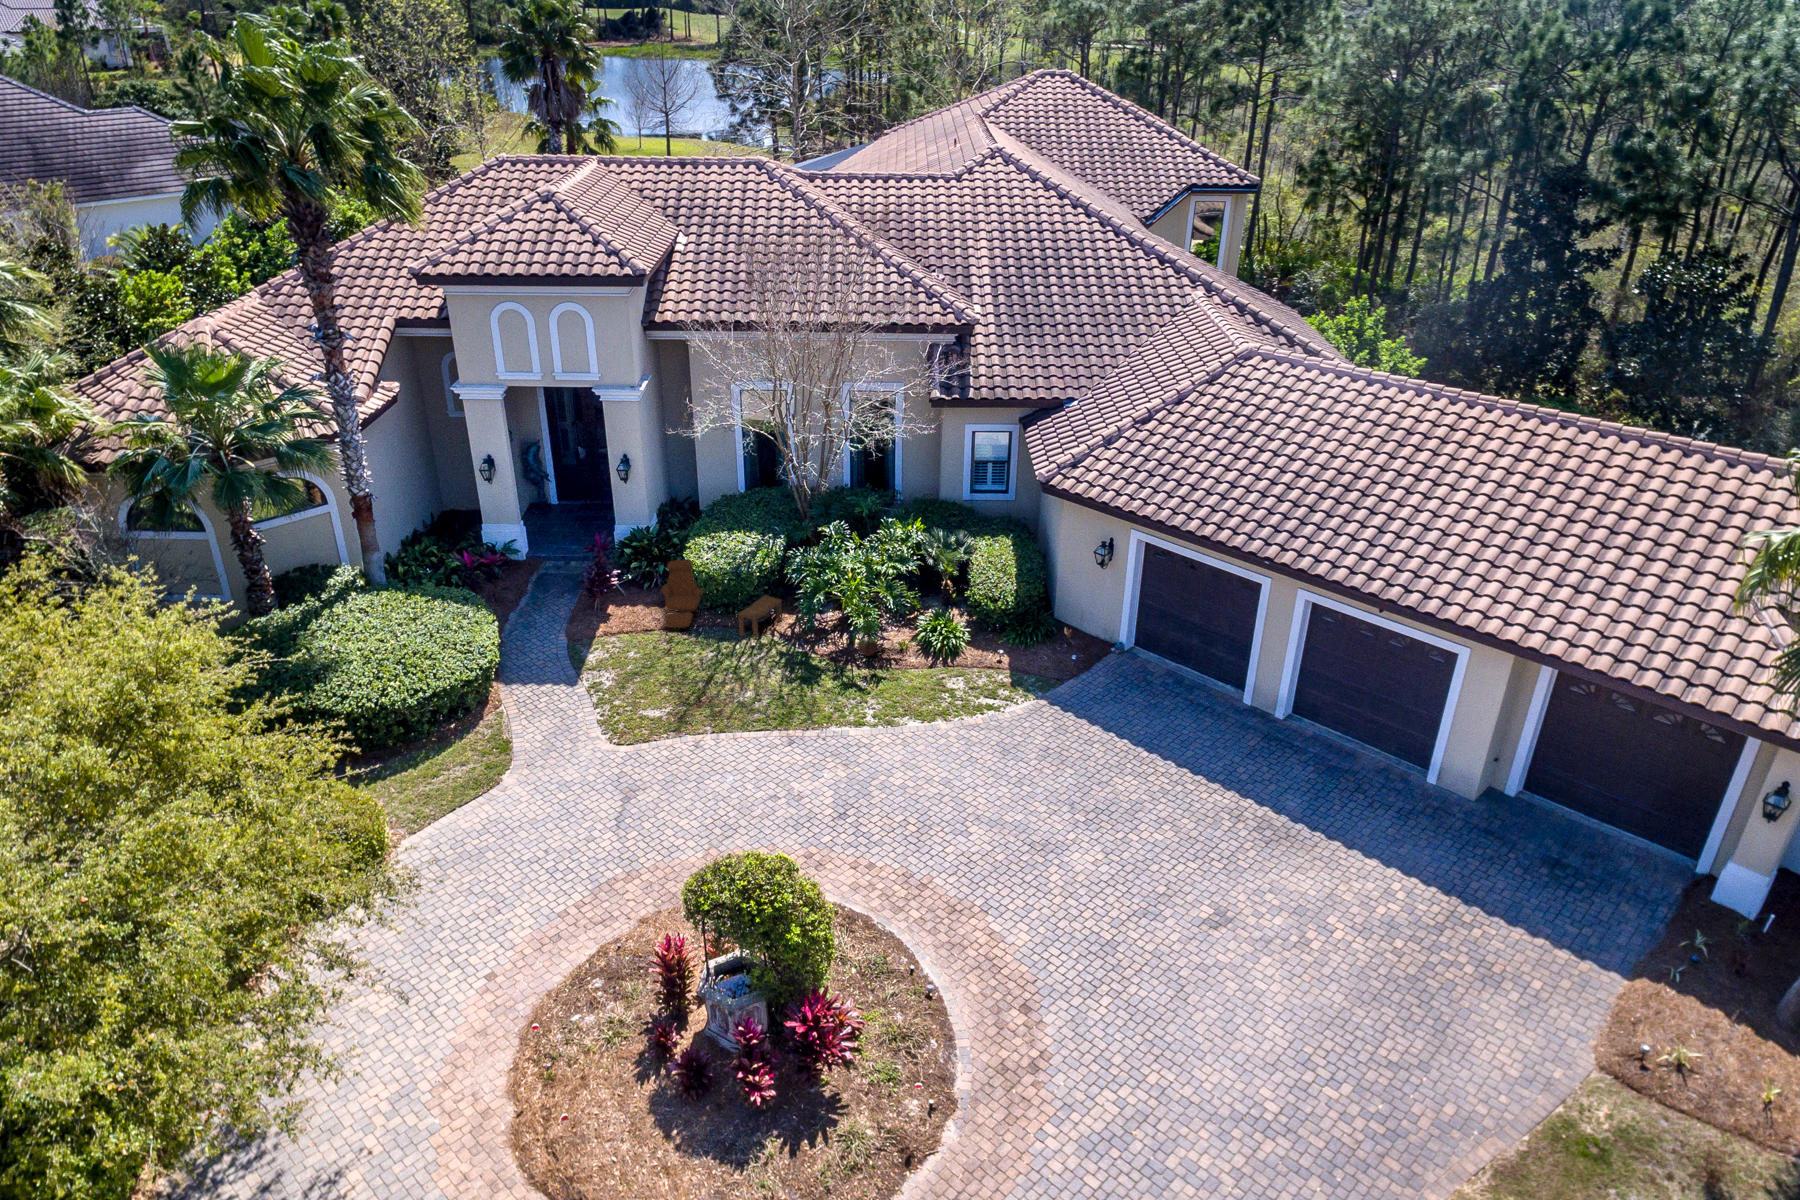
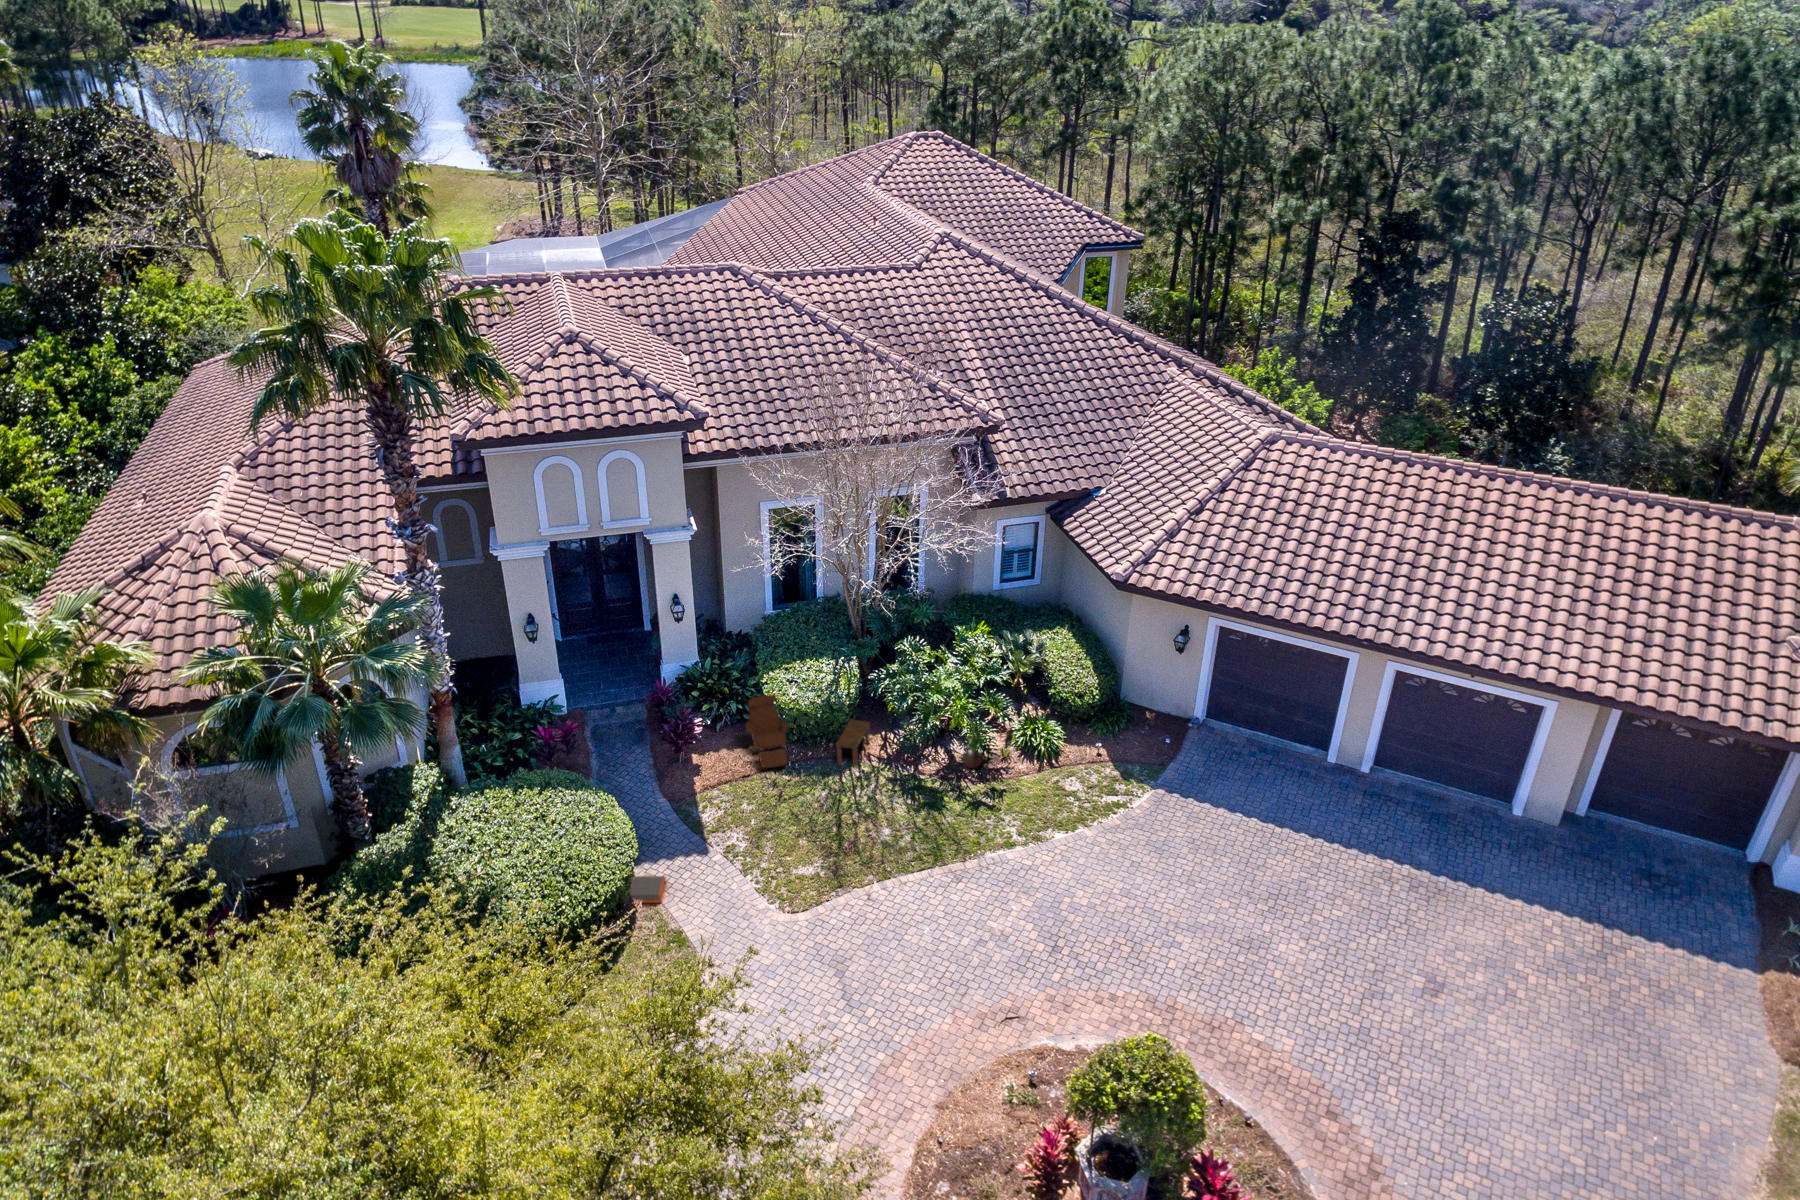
storage box: none [478,695,522,721] -> present [629,876,667,903]

